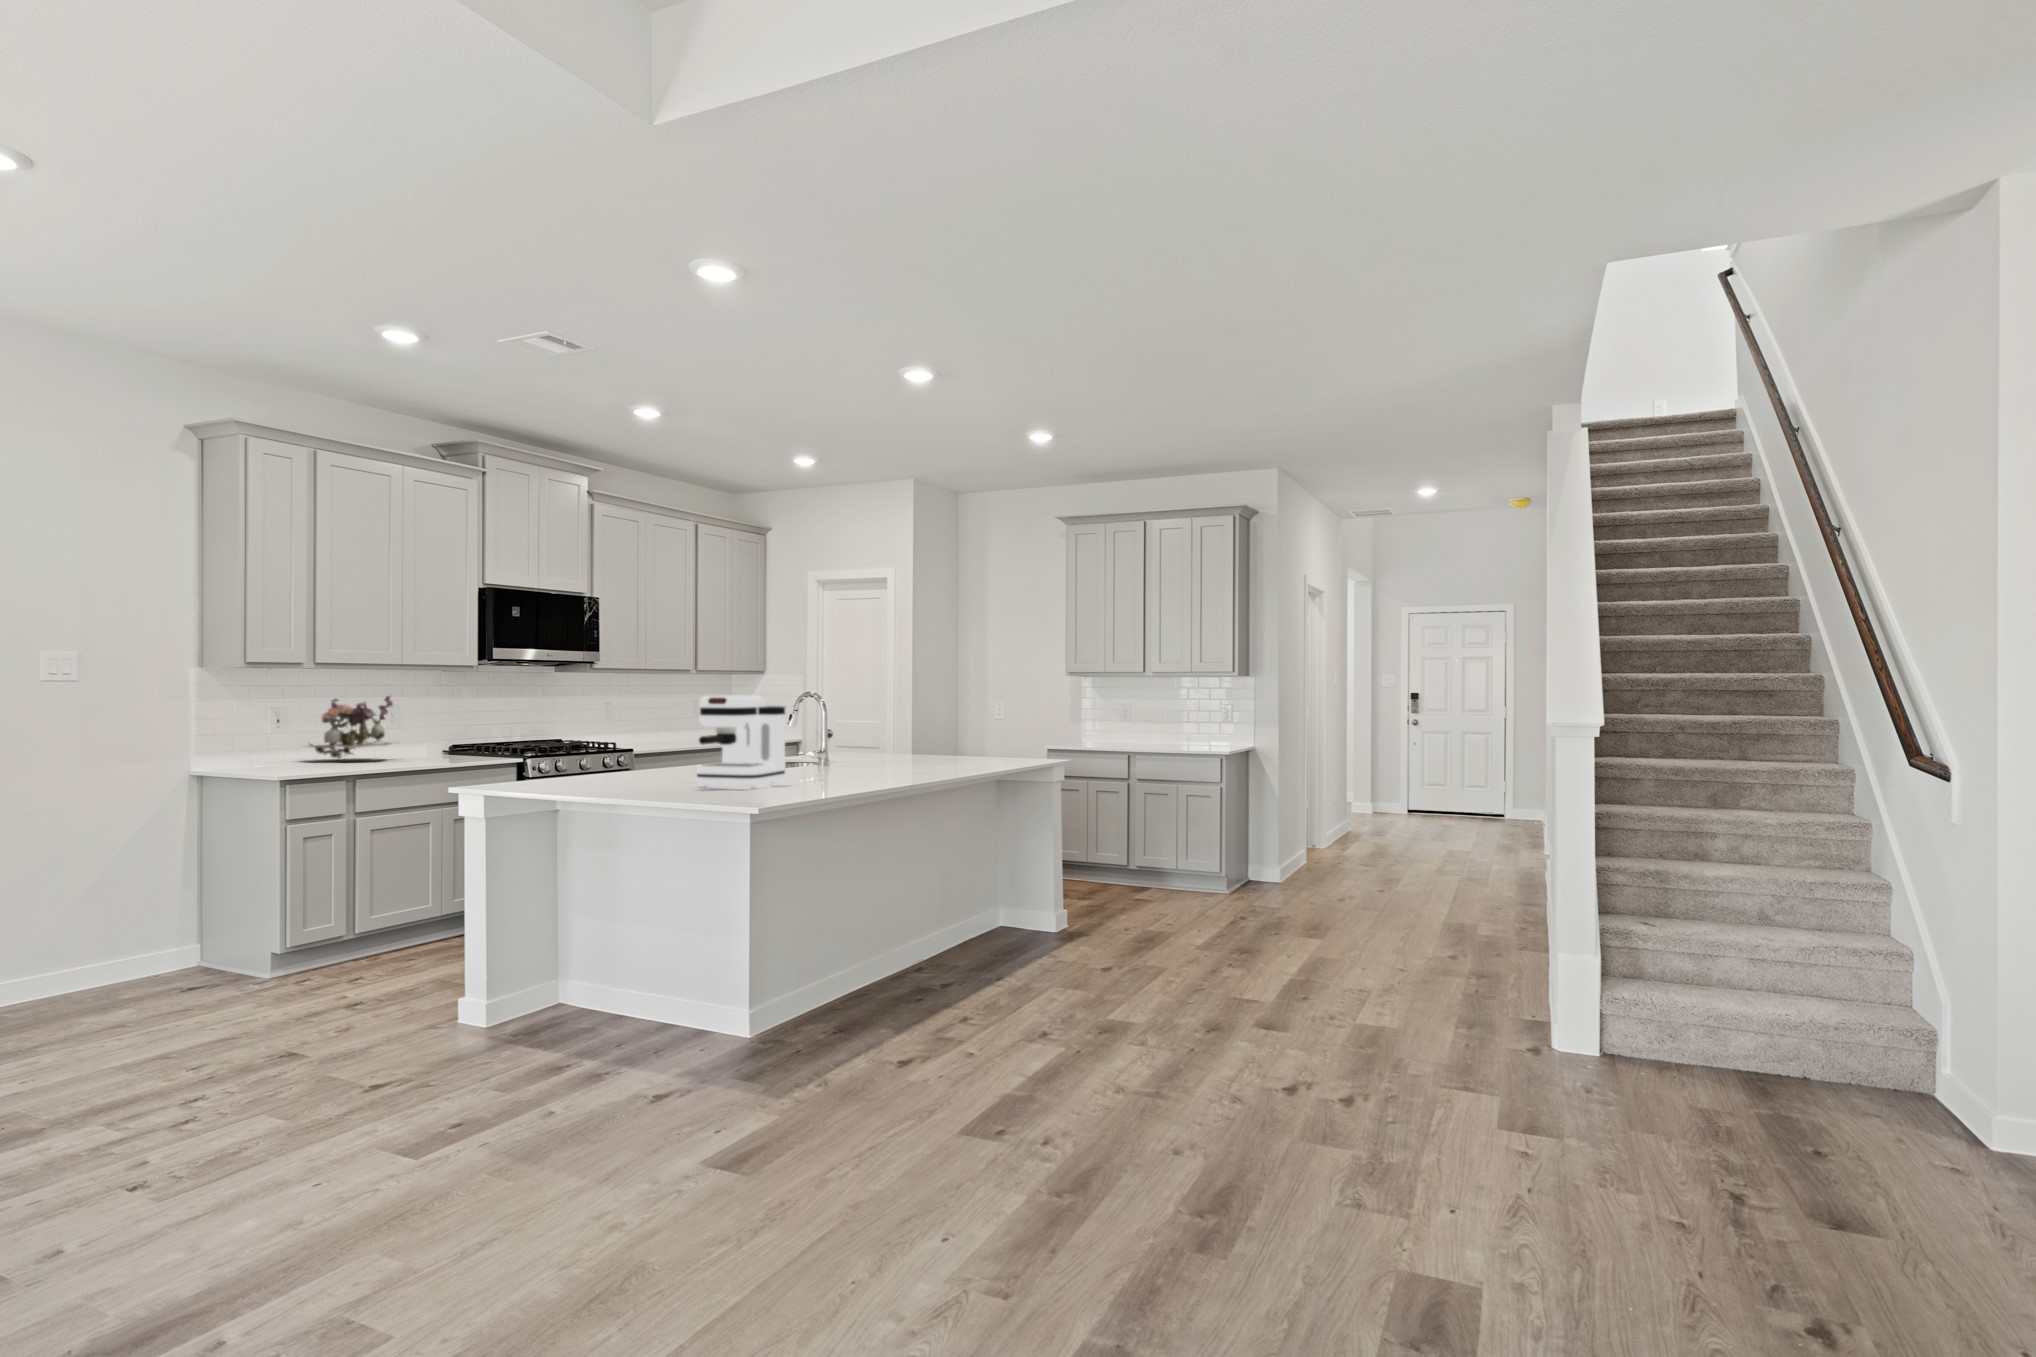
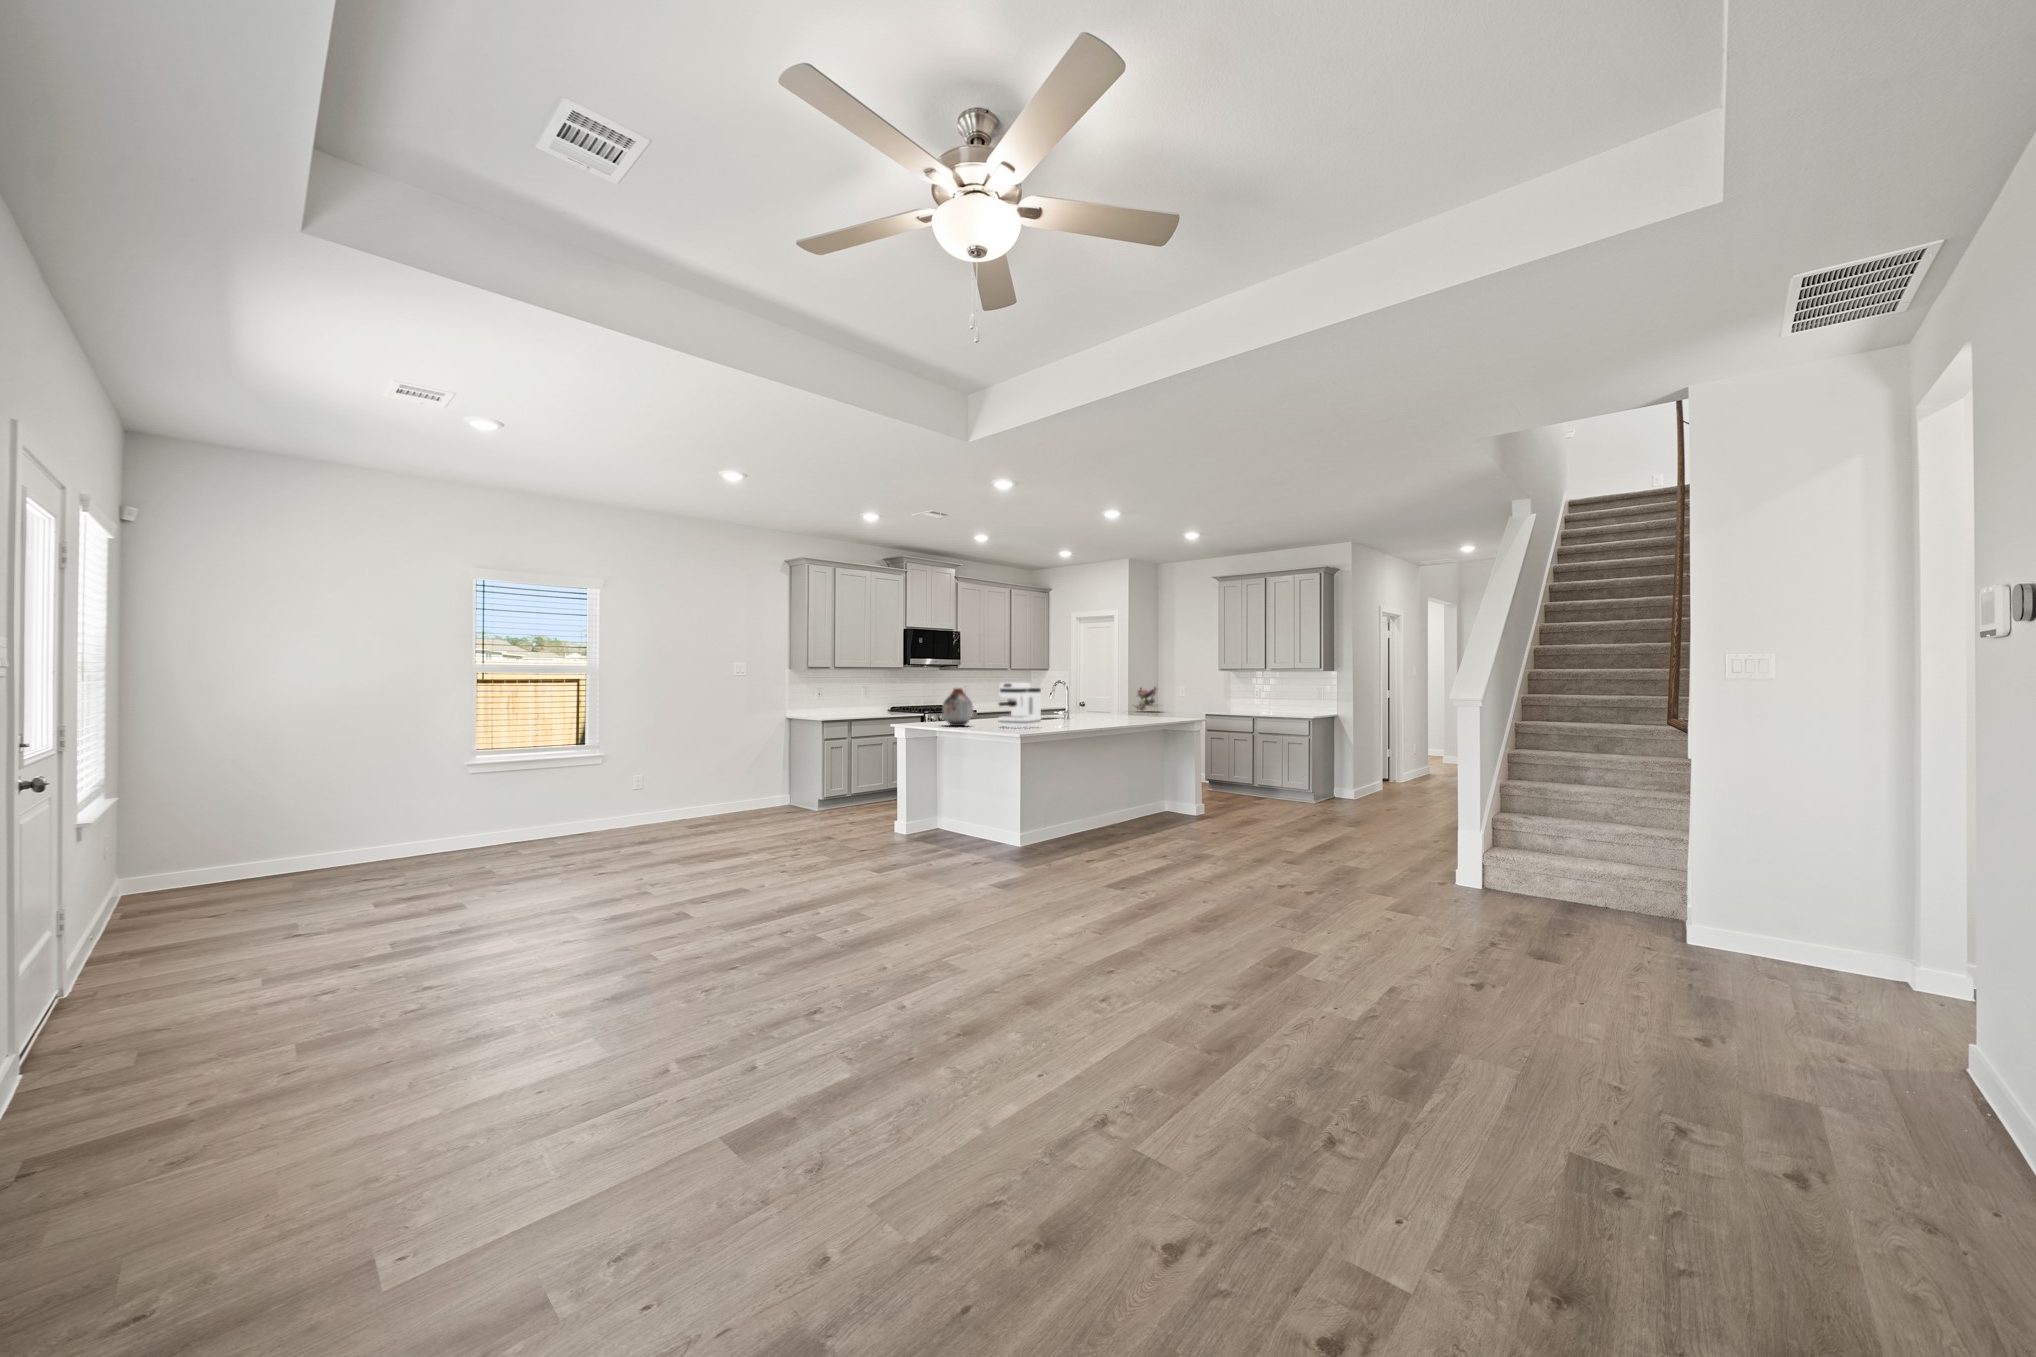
flower arrangement: present [310,696,393,759] -> present [1136,687,1156,710]
vase: none [572,708,642,787] -> present [943,688,973,726]

